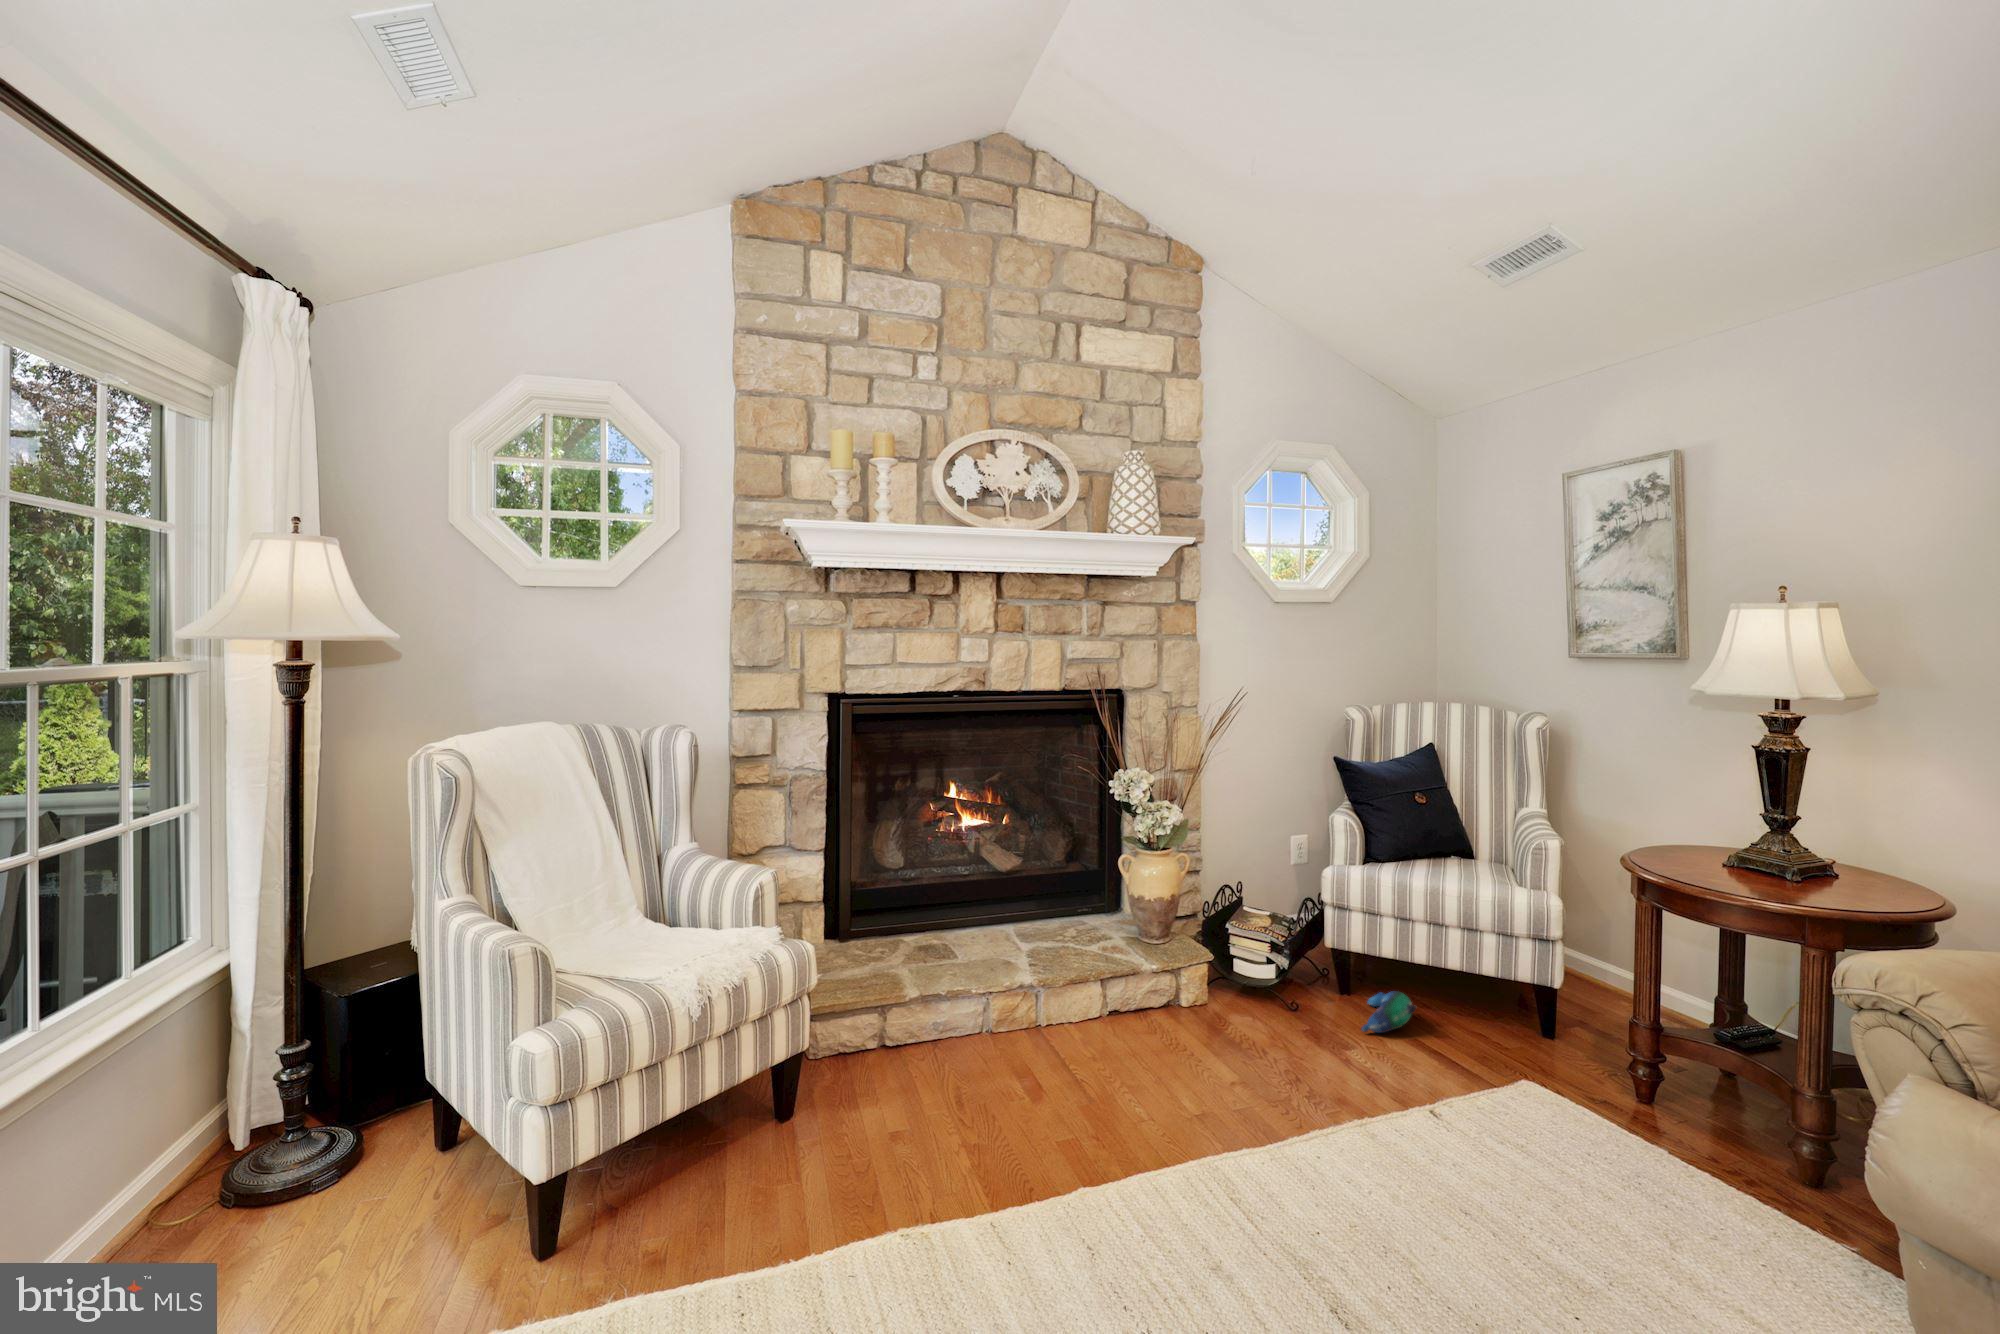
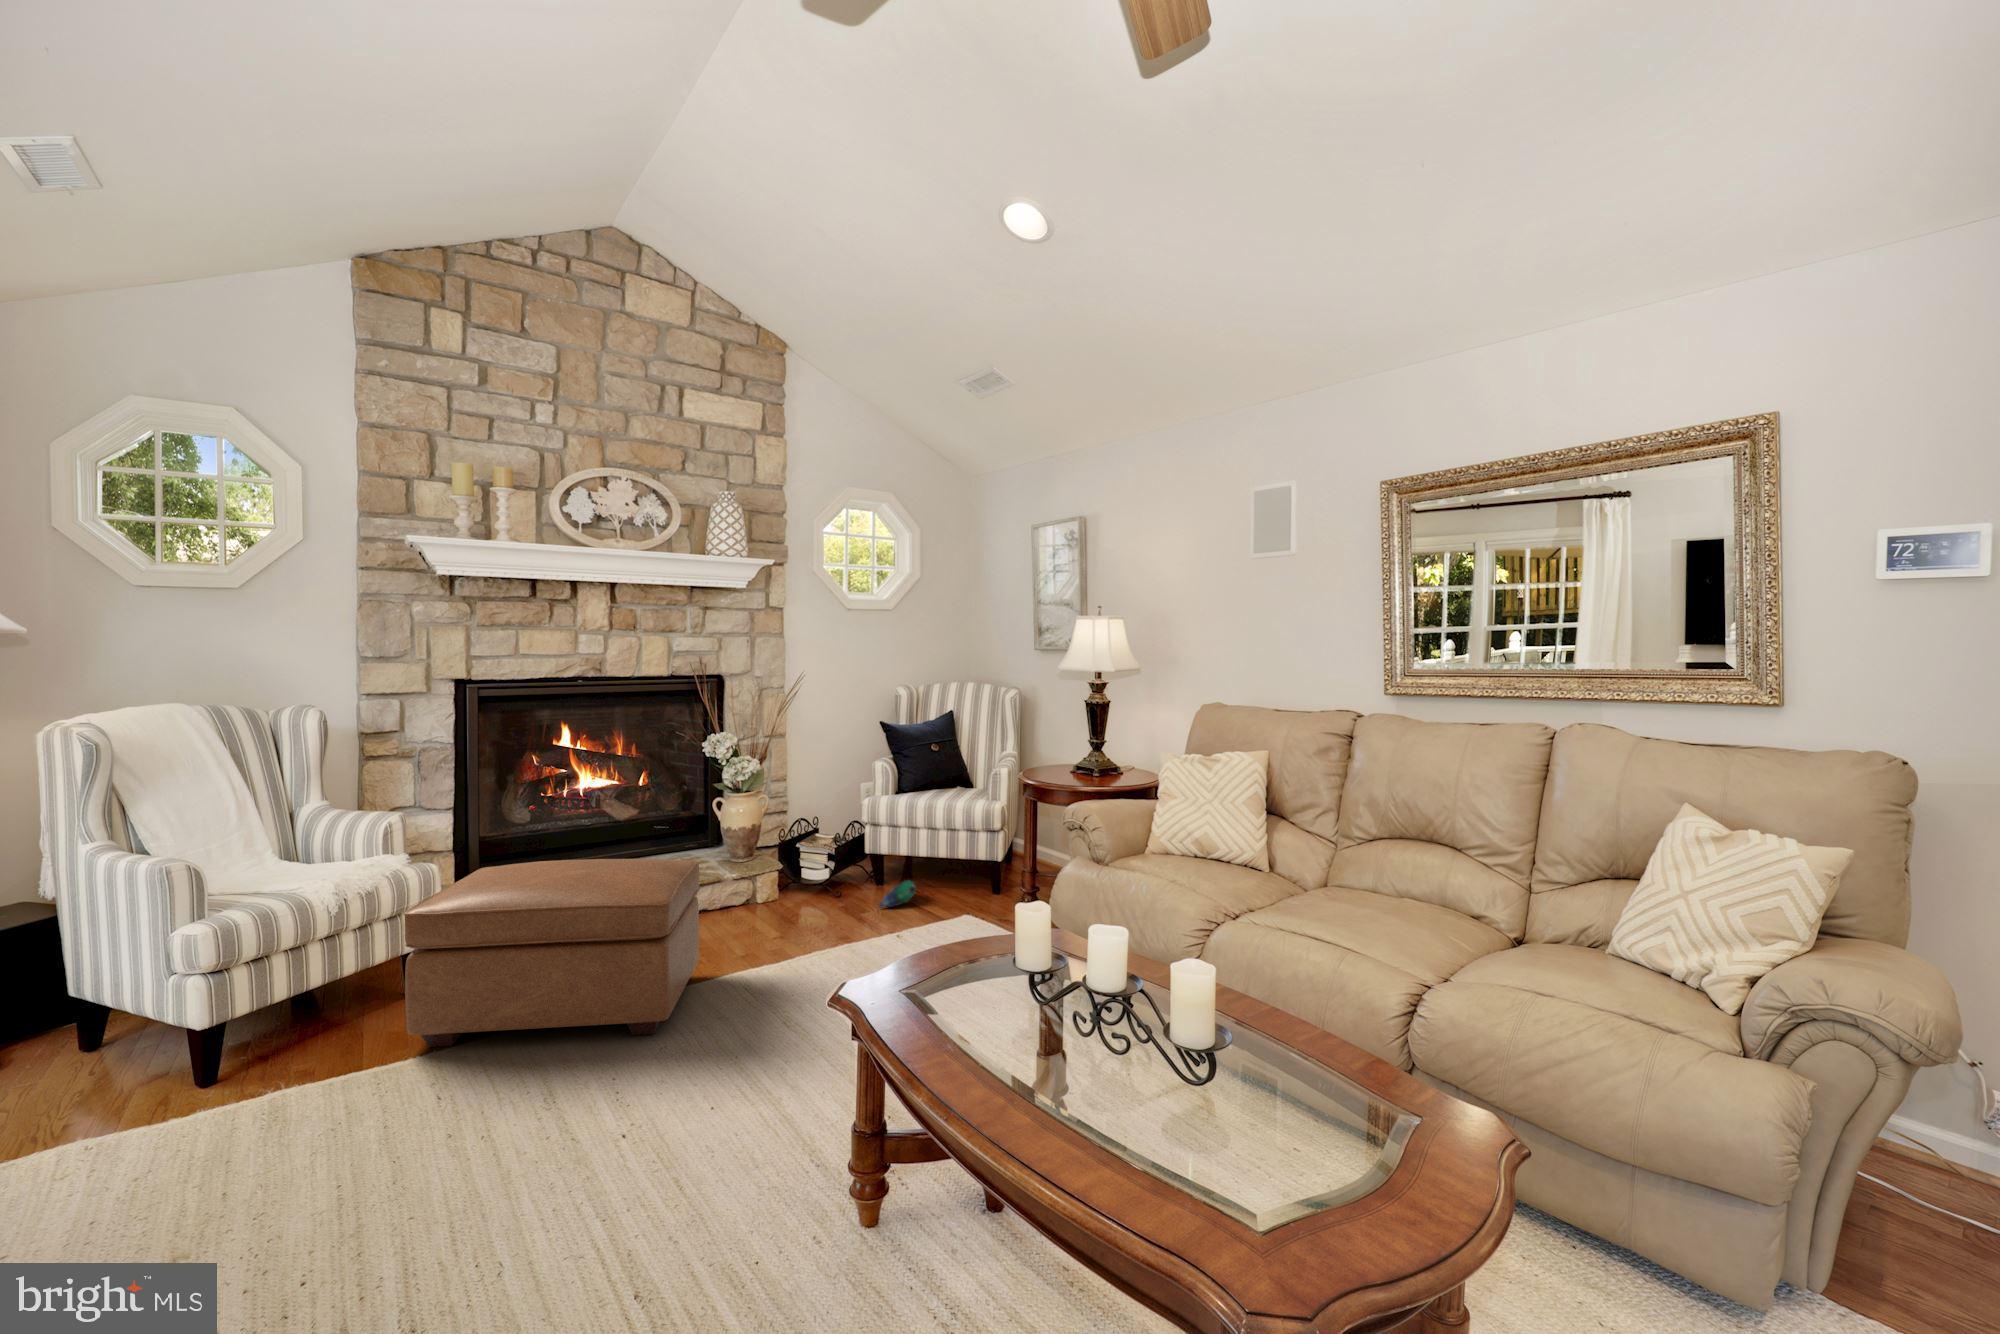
ottoman: none [775,948,1147,1266] -> present [404,859,699,1047]

